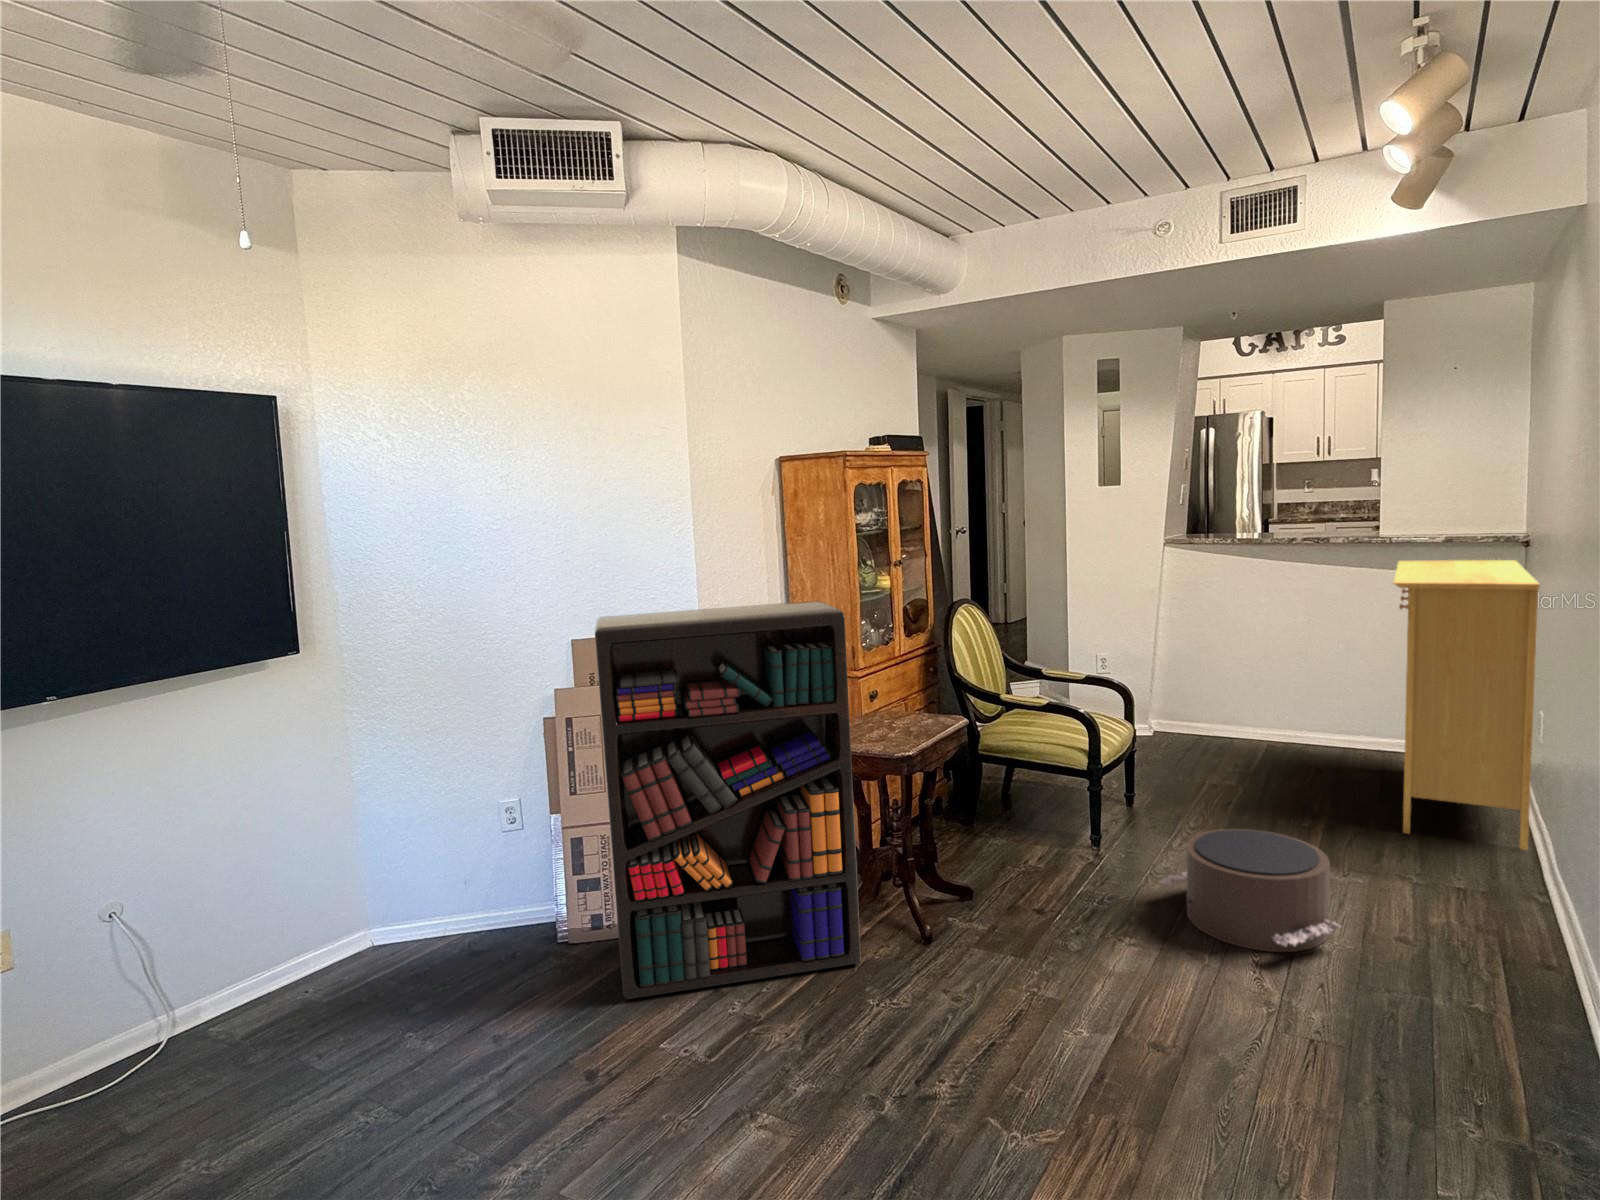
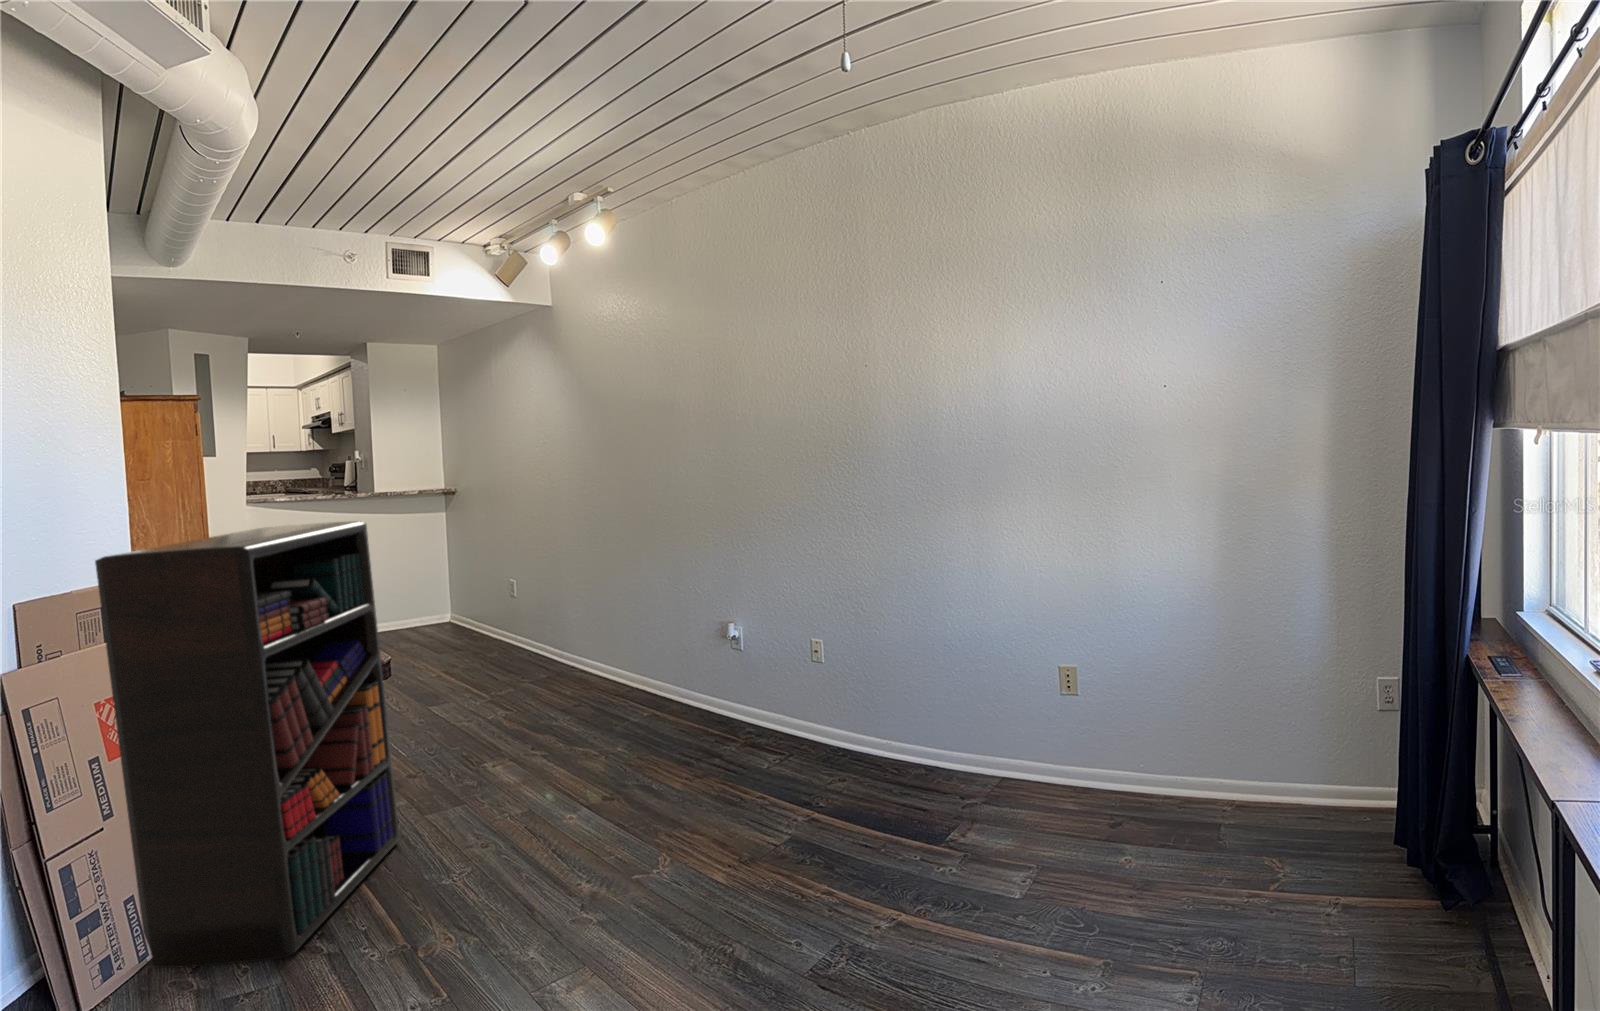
console table: present [1393,560,1540,850] -> none [404,498,555,675]
pouf: present [1161,829,1341,952] -> none [468,665,583,737]

